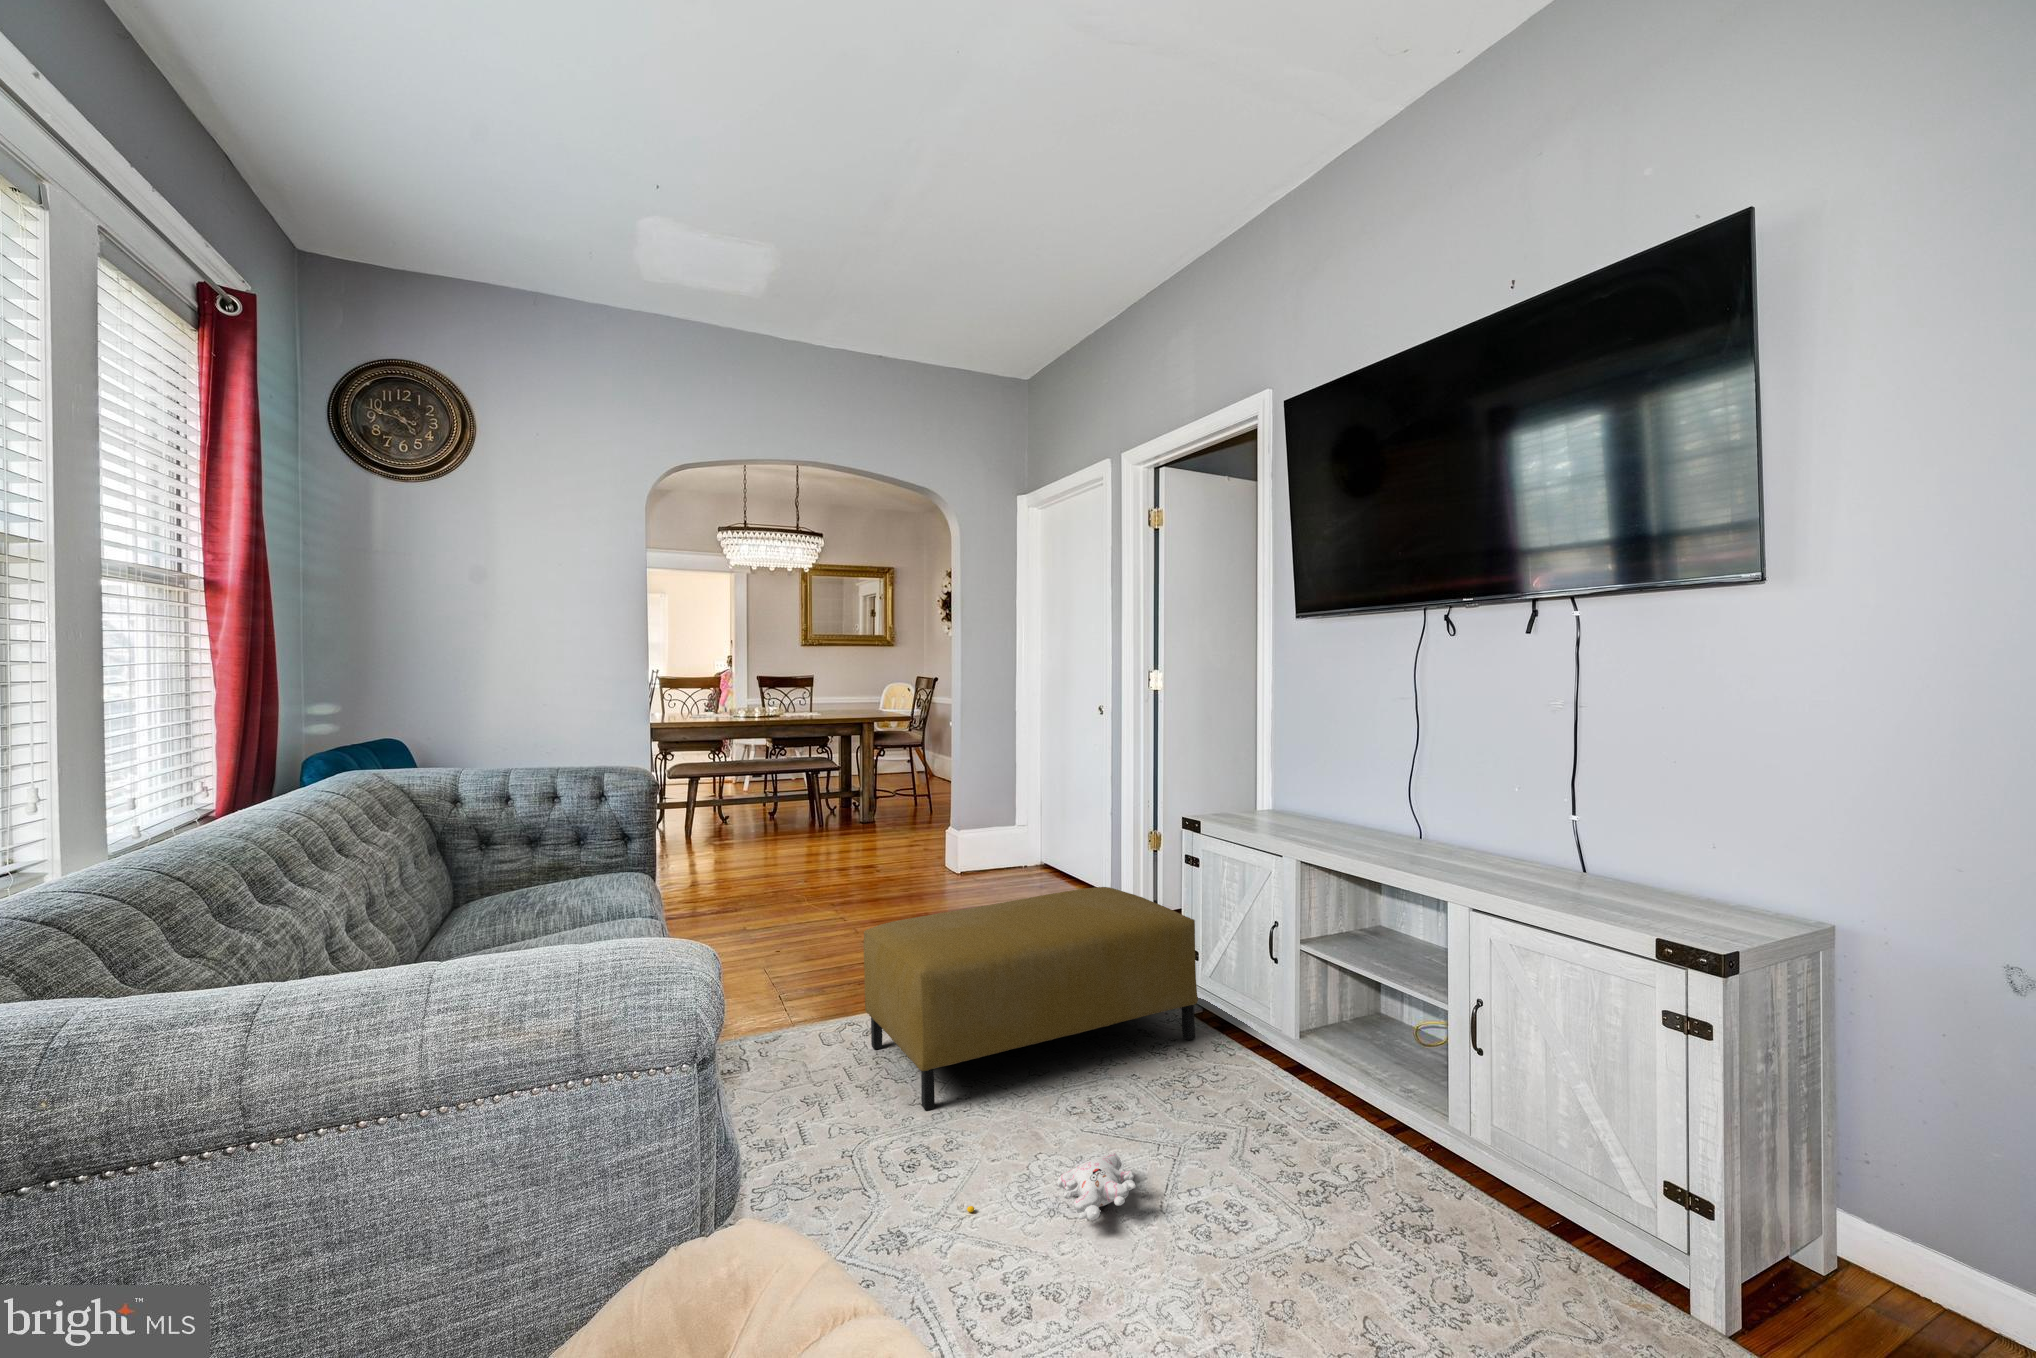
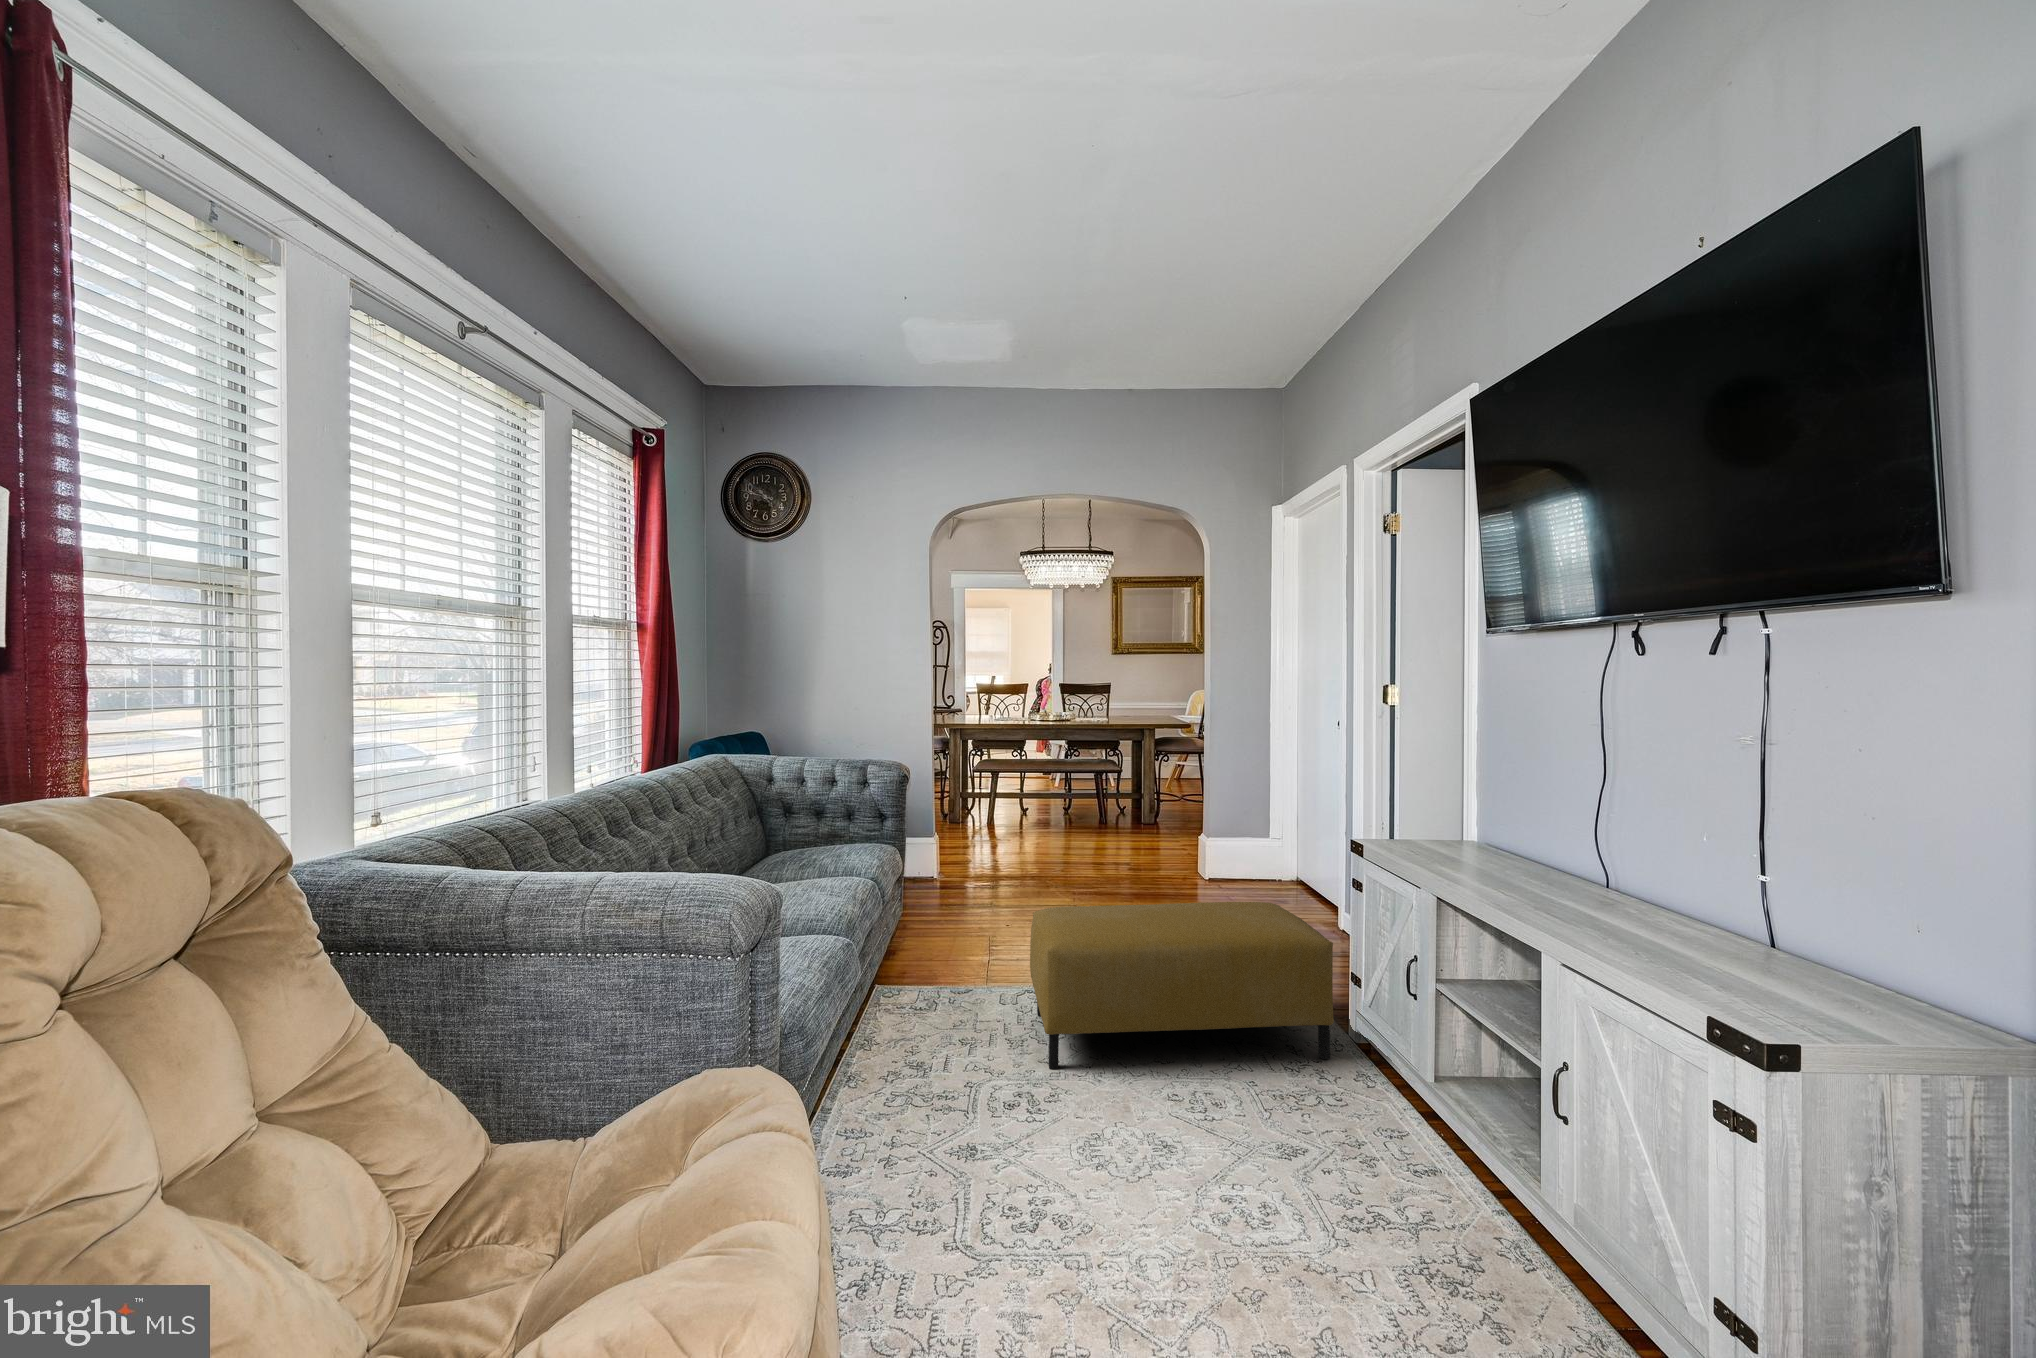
plush toy: present [967,1152,1136,1220] -> none [1035,1129,1179,1174]

